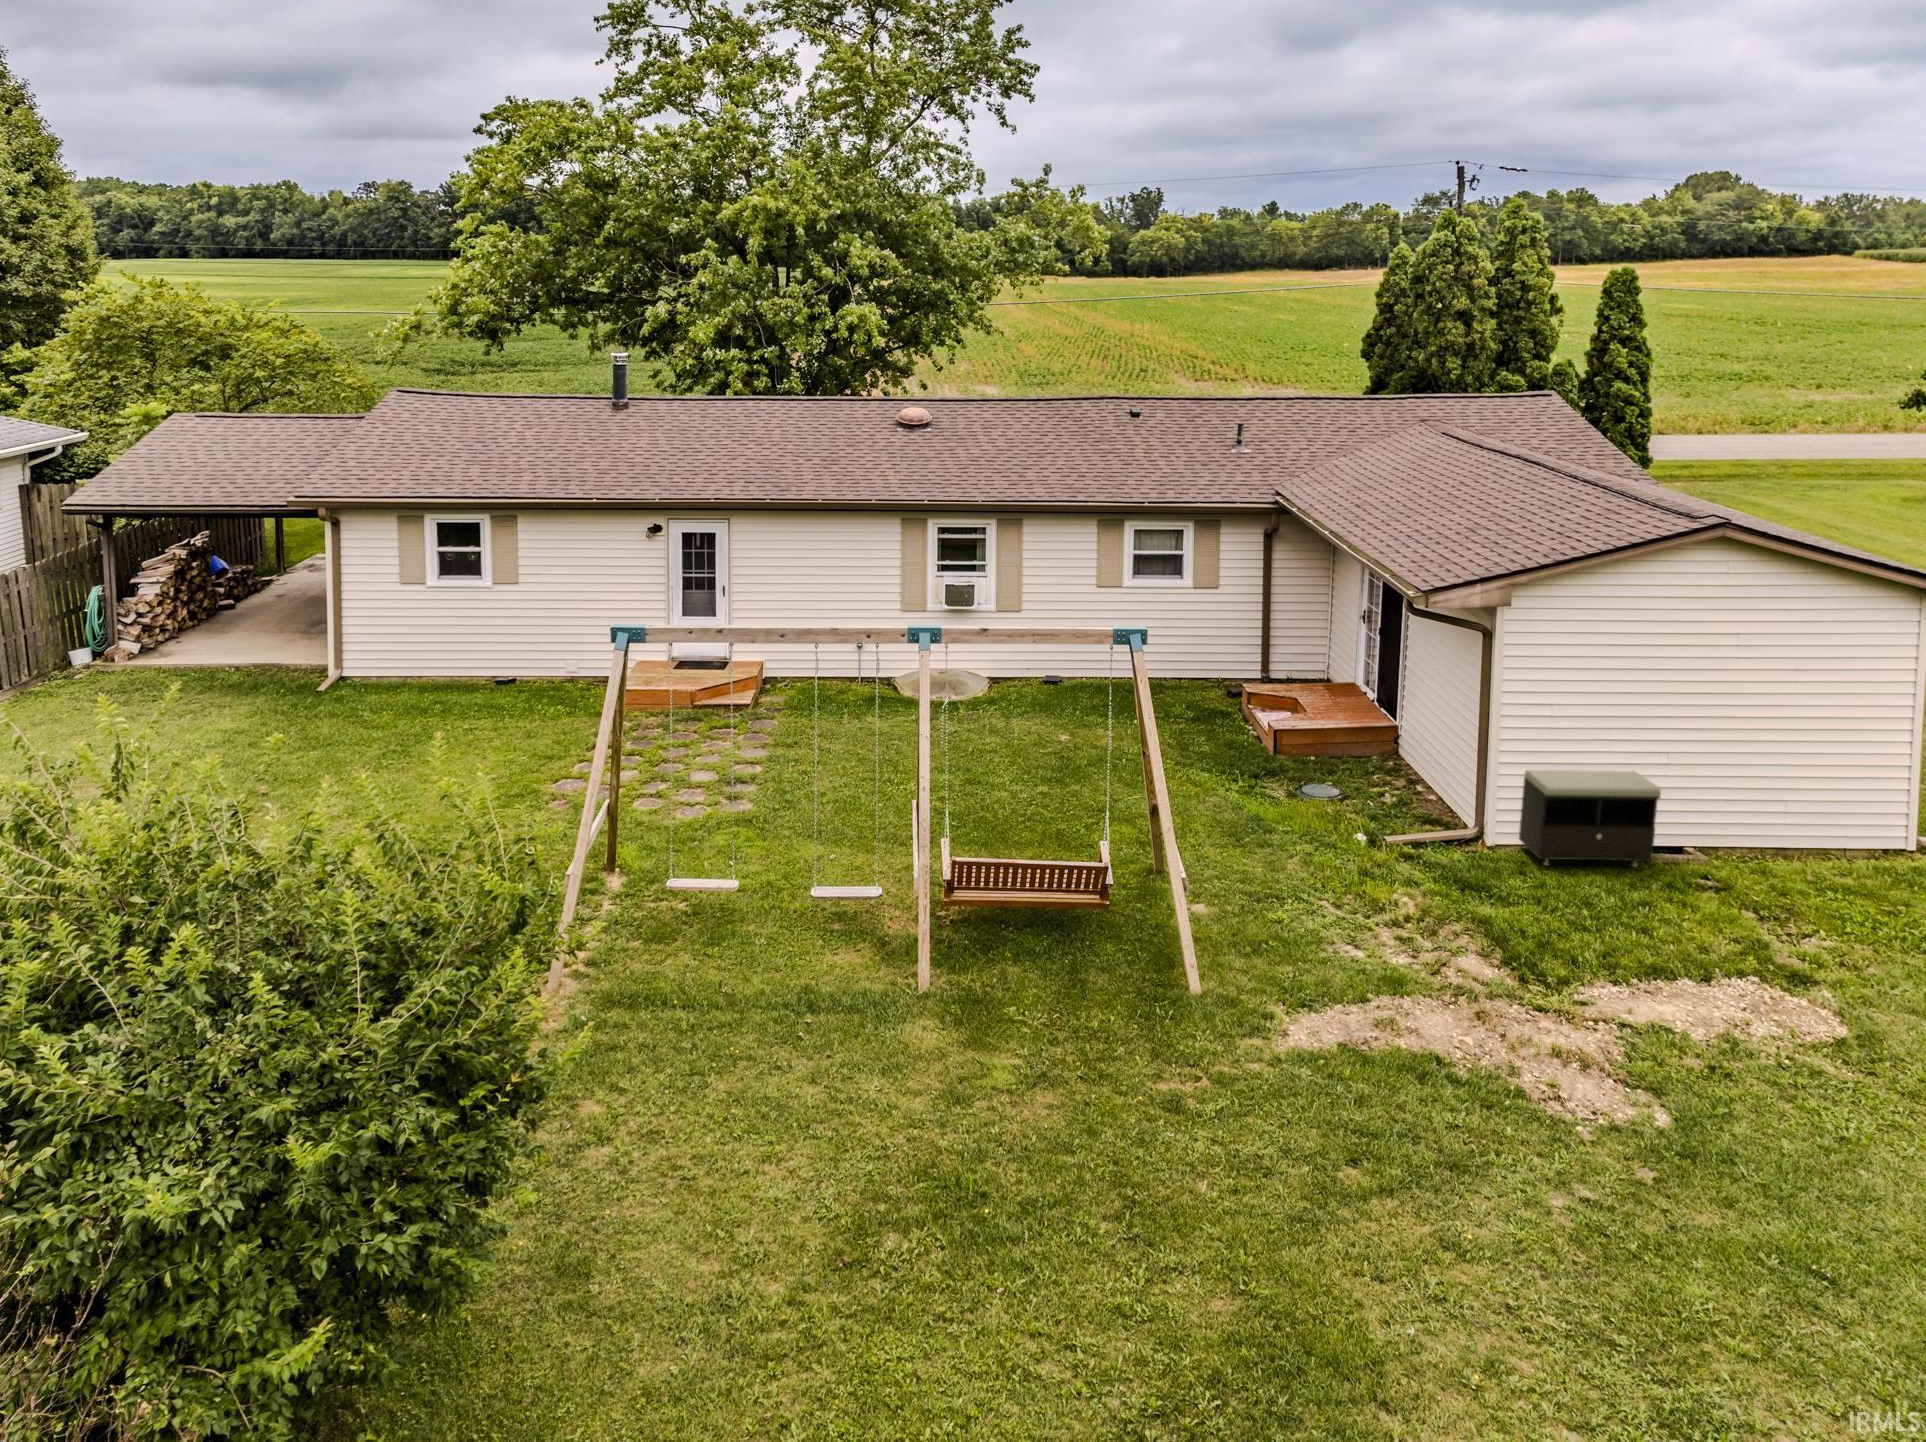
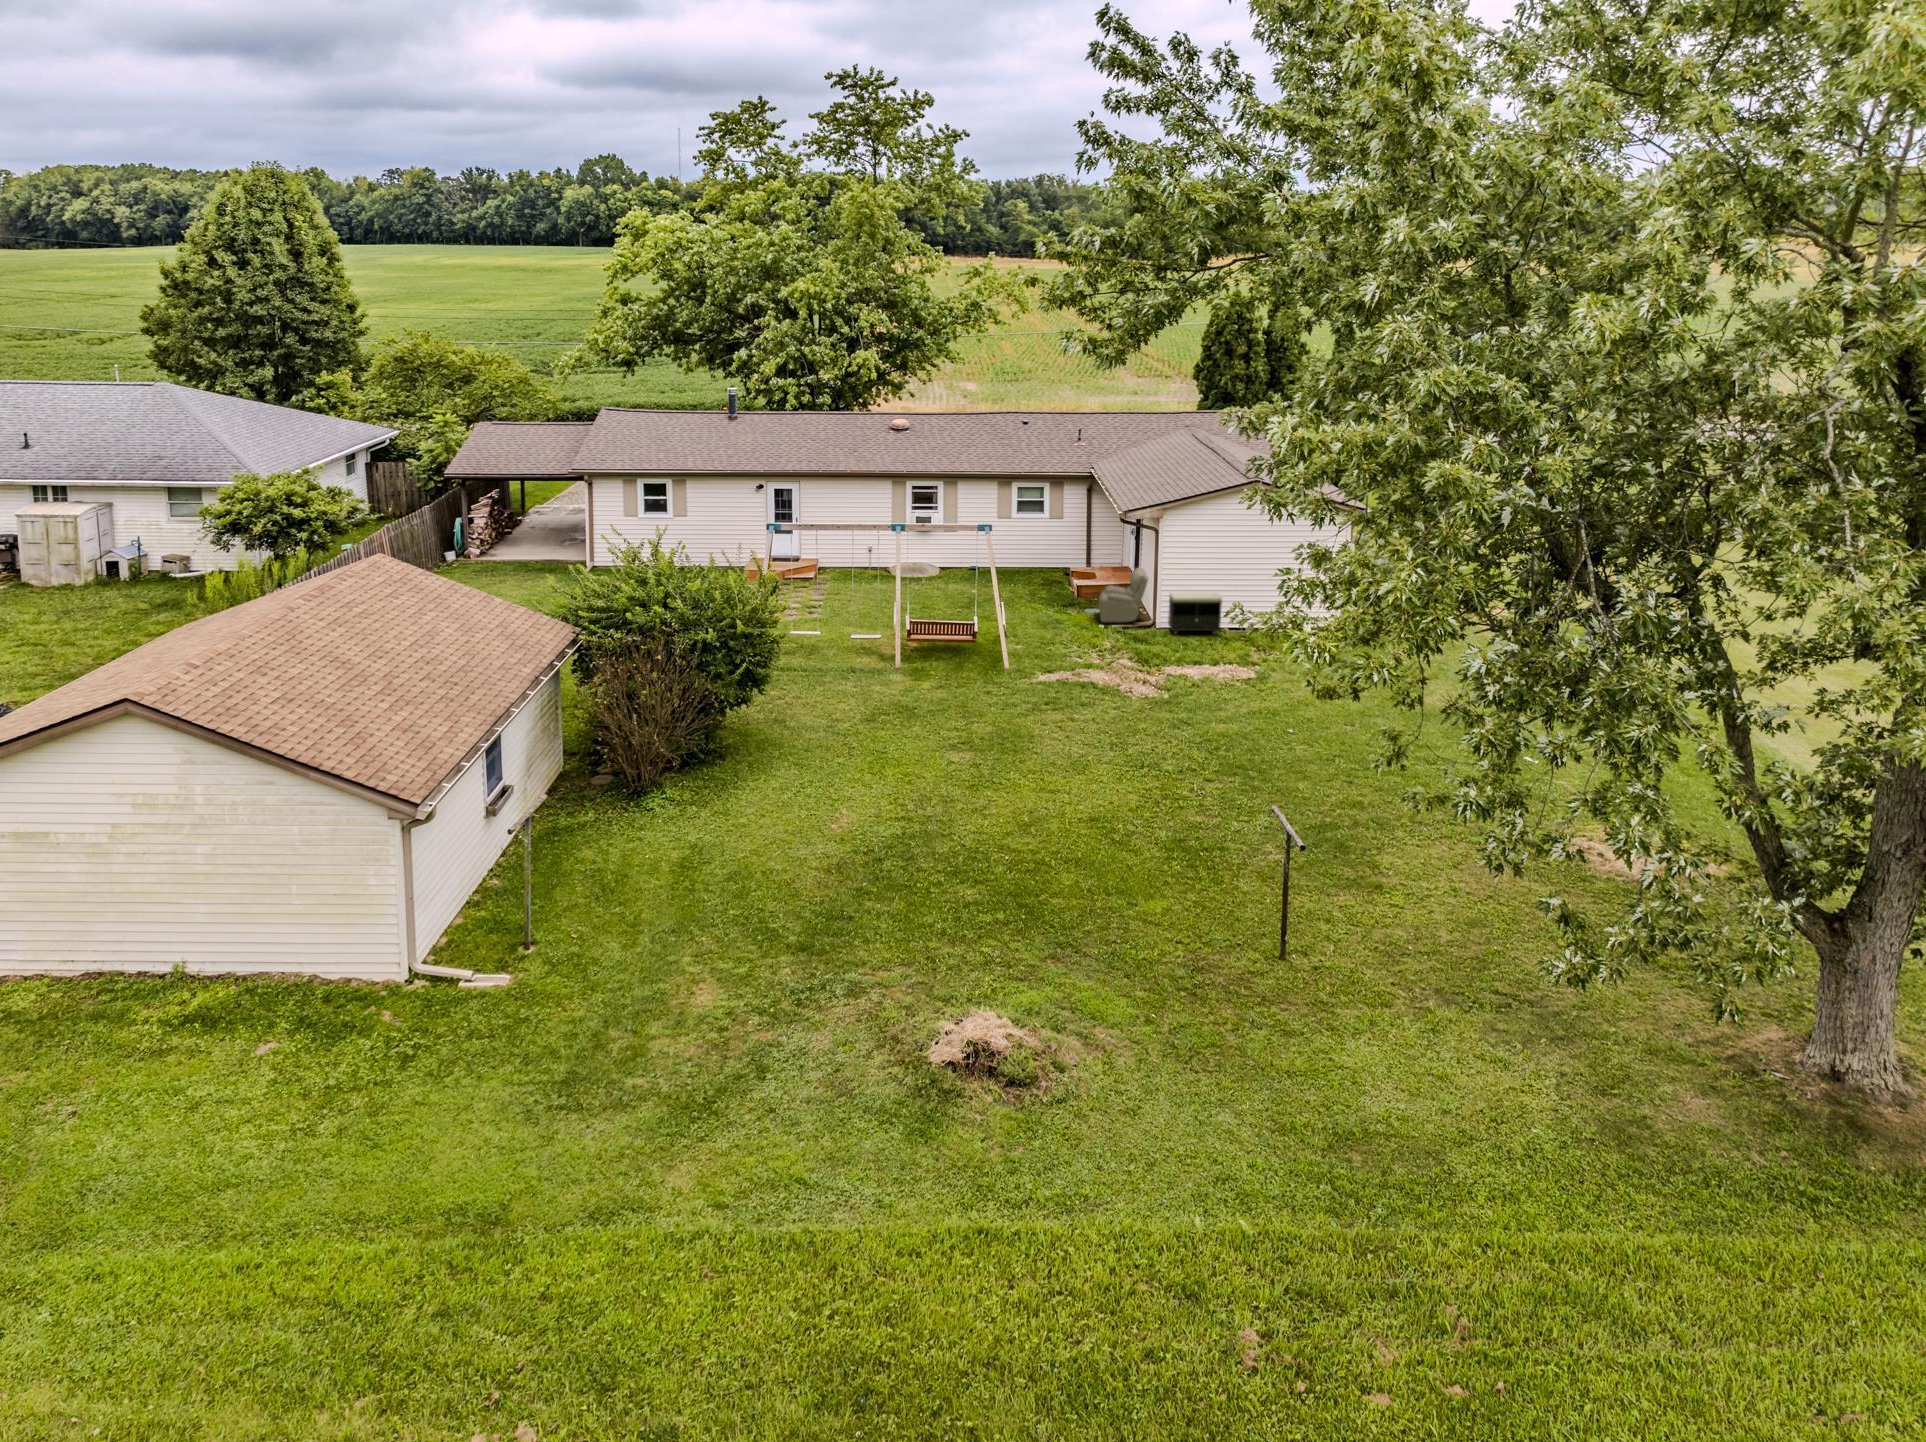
chair: none [1342,706,1470,828] -> present [1098,568,1148,622]

